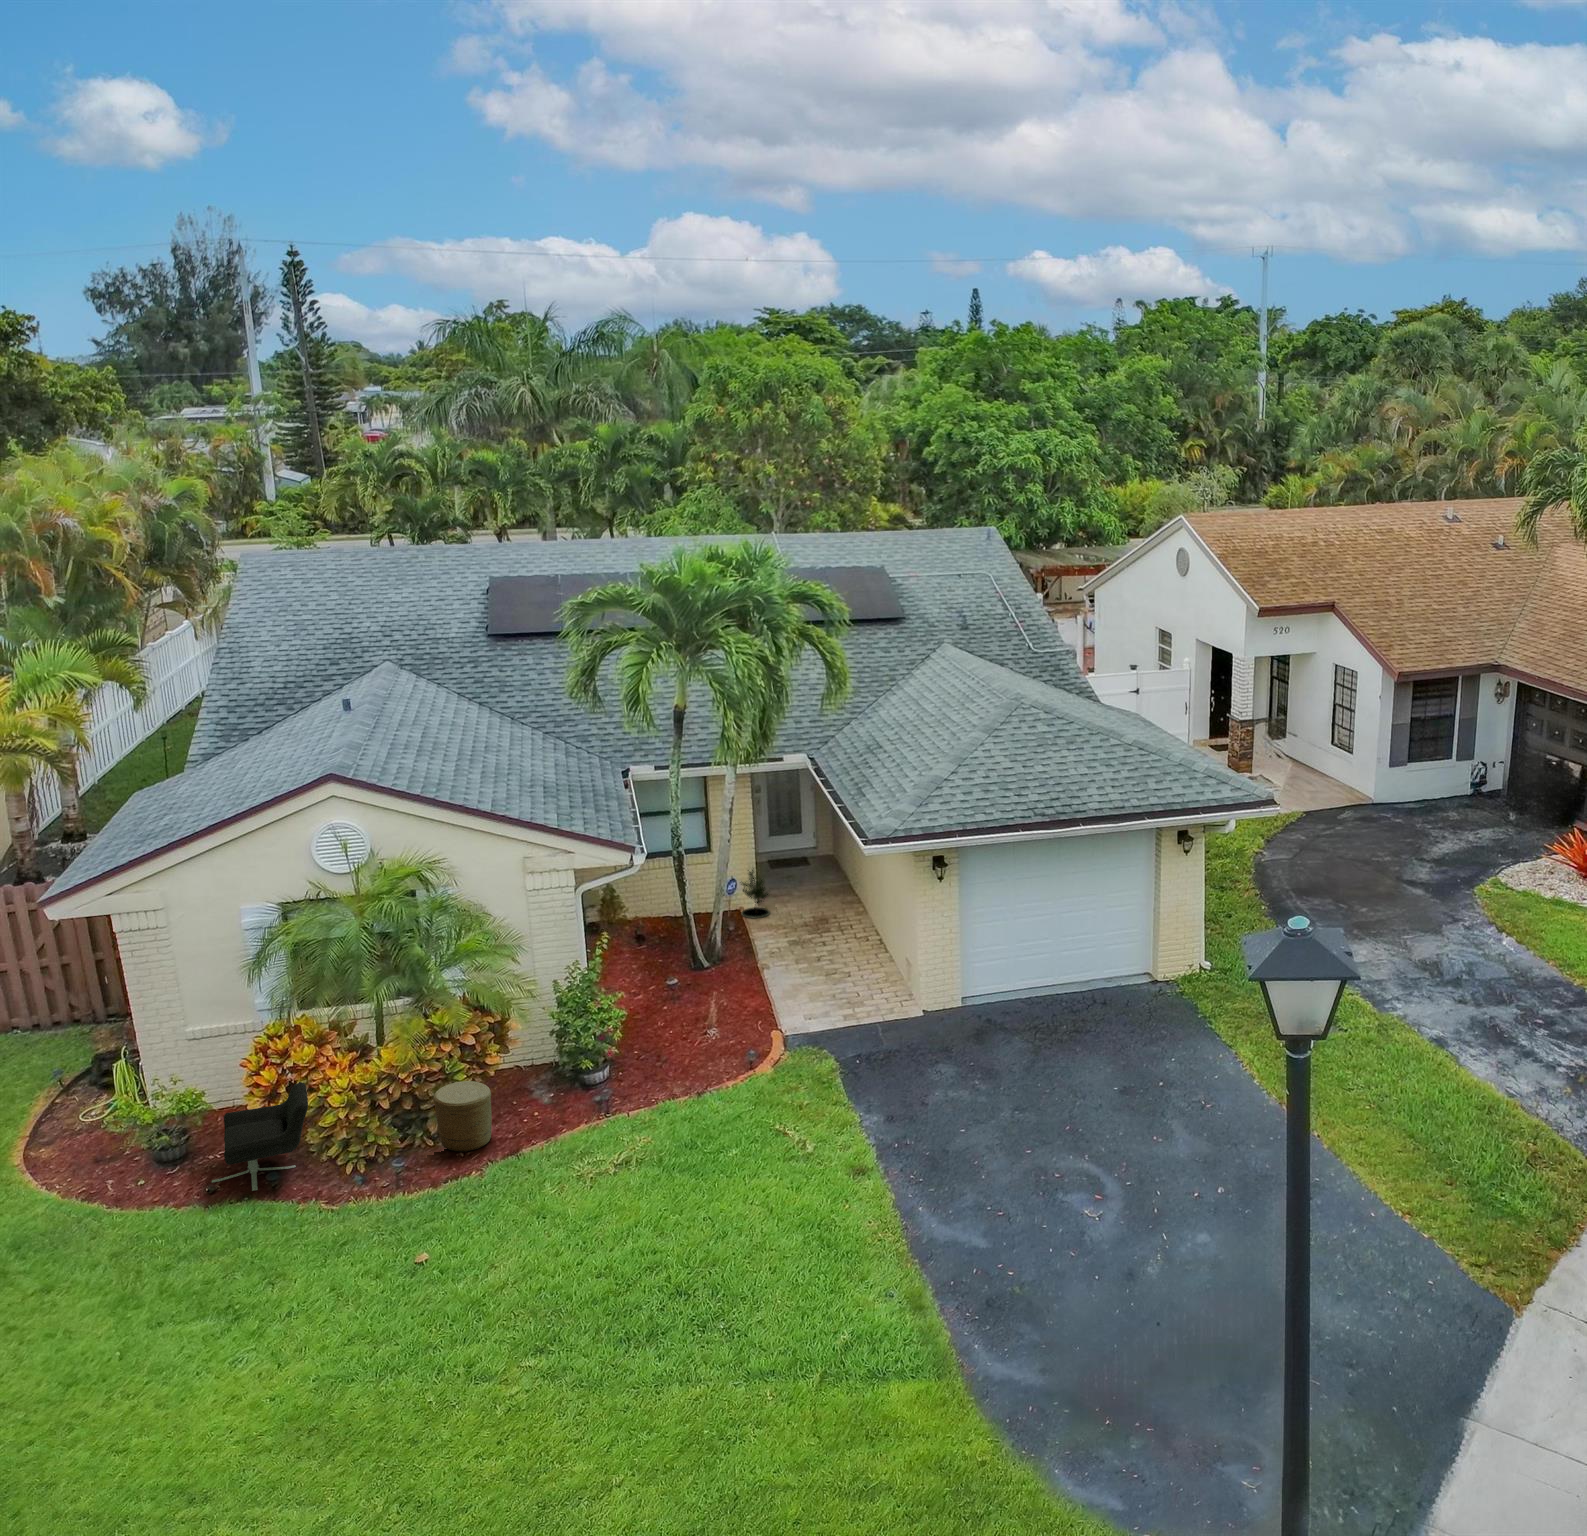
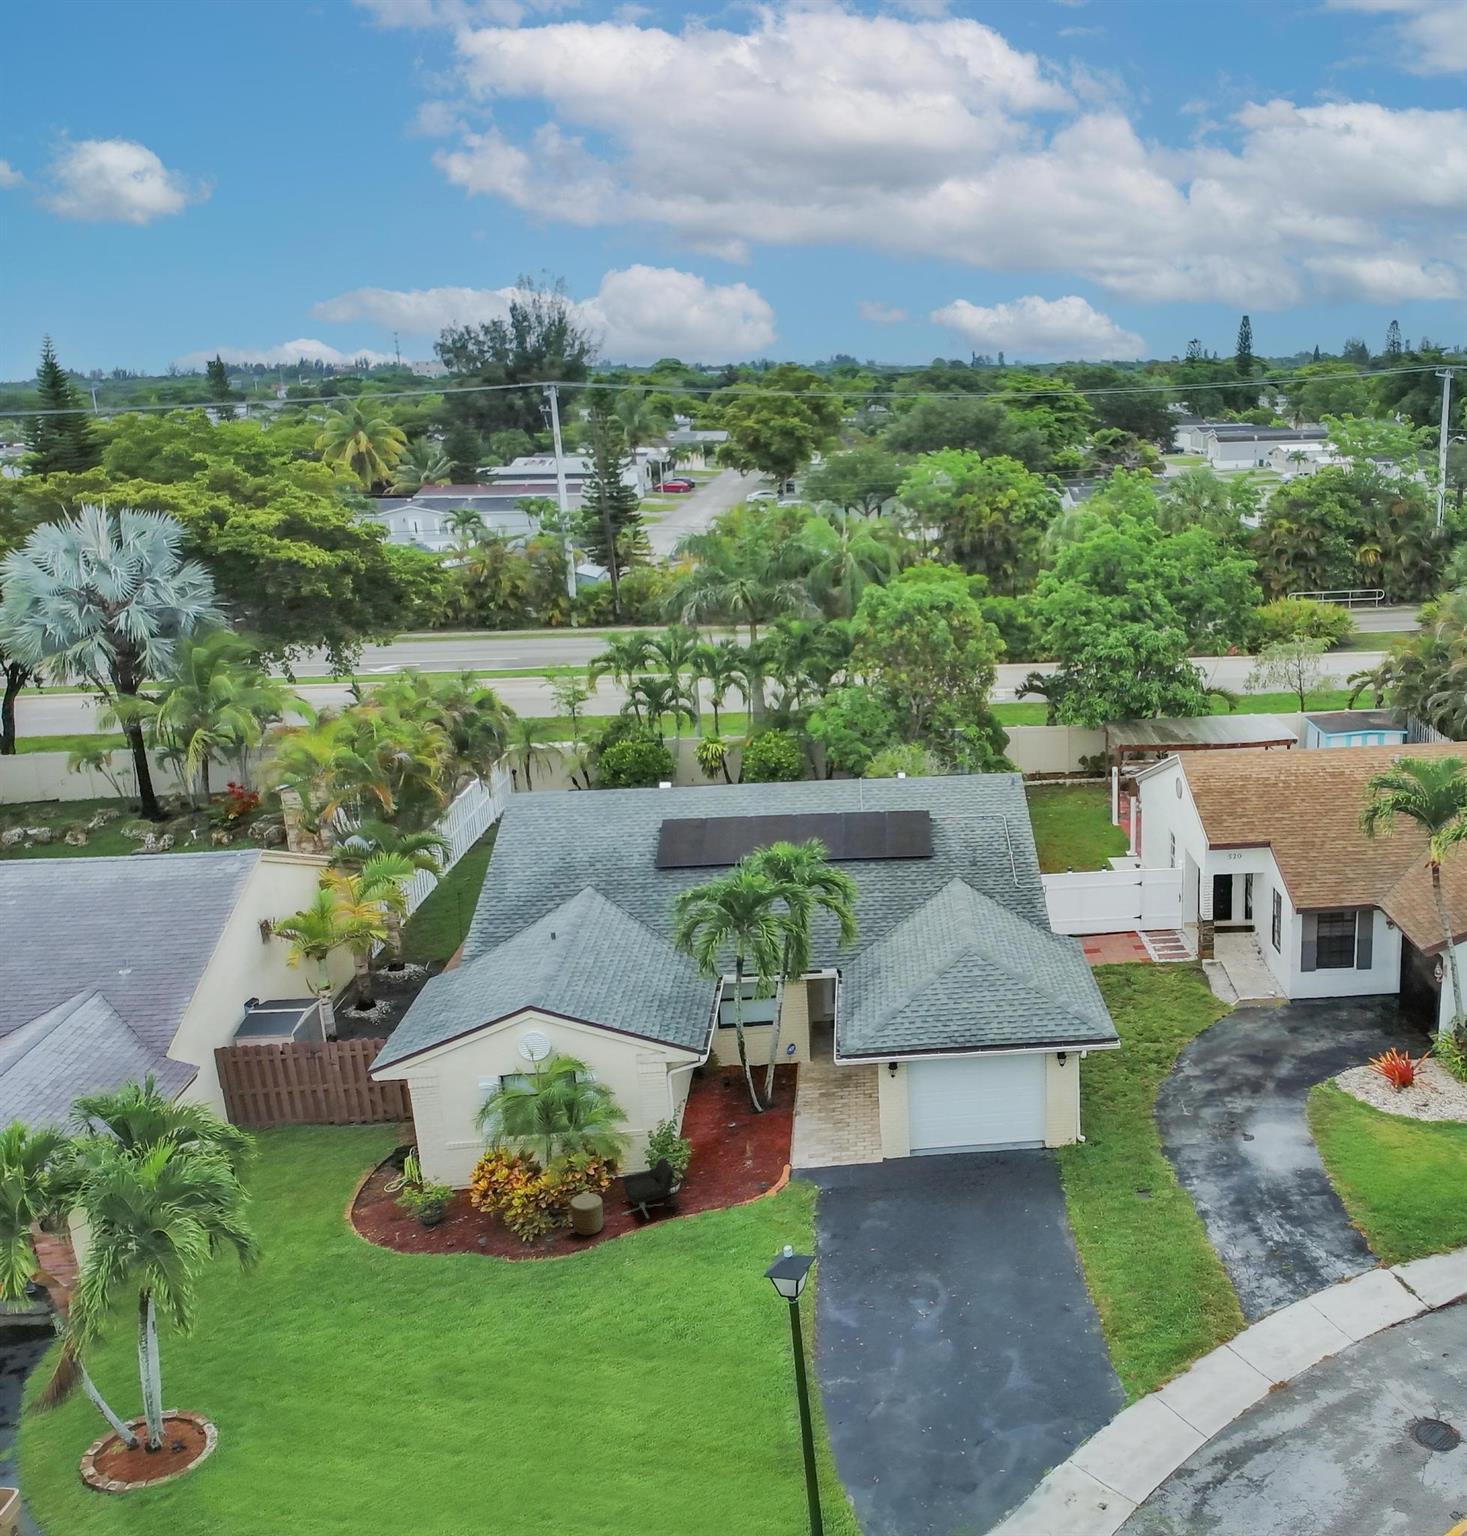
potted tree: present [740,870,770,918] -> none [798,1038,819,1073]
lounge chair: present [212,1082,308,1191] -> present [622,1157,674,1218]

